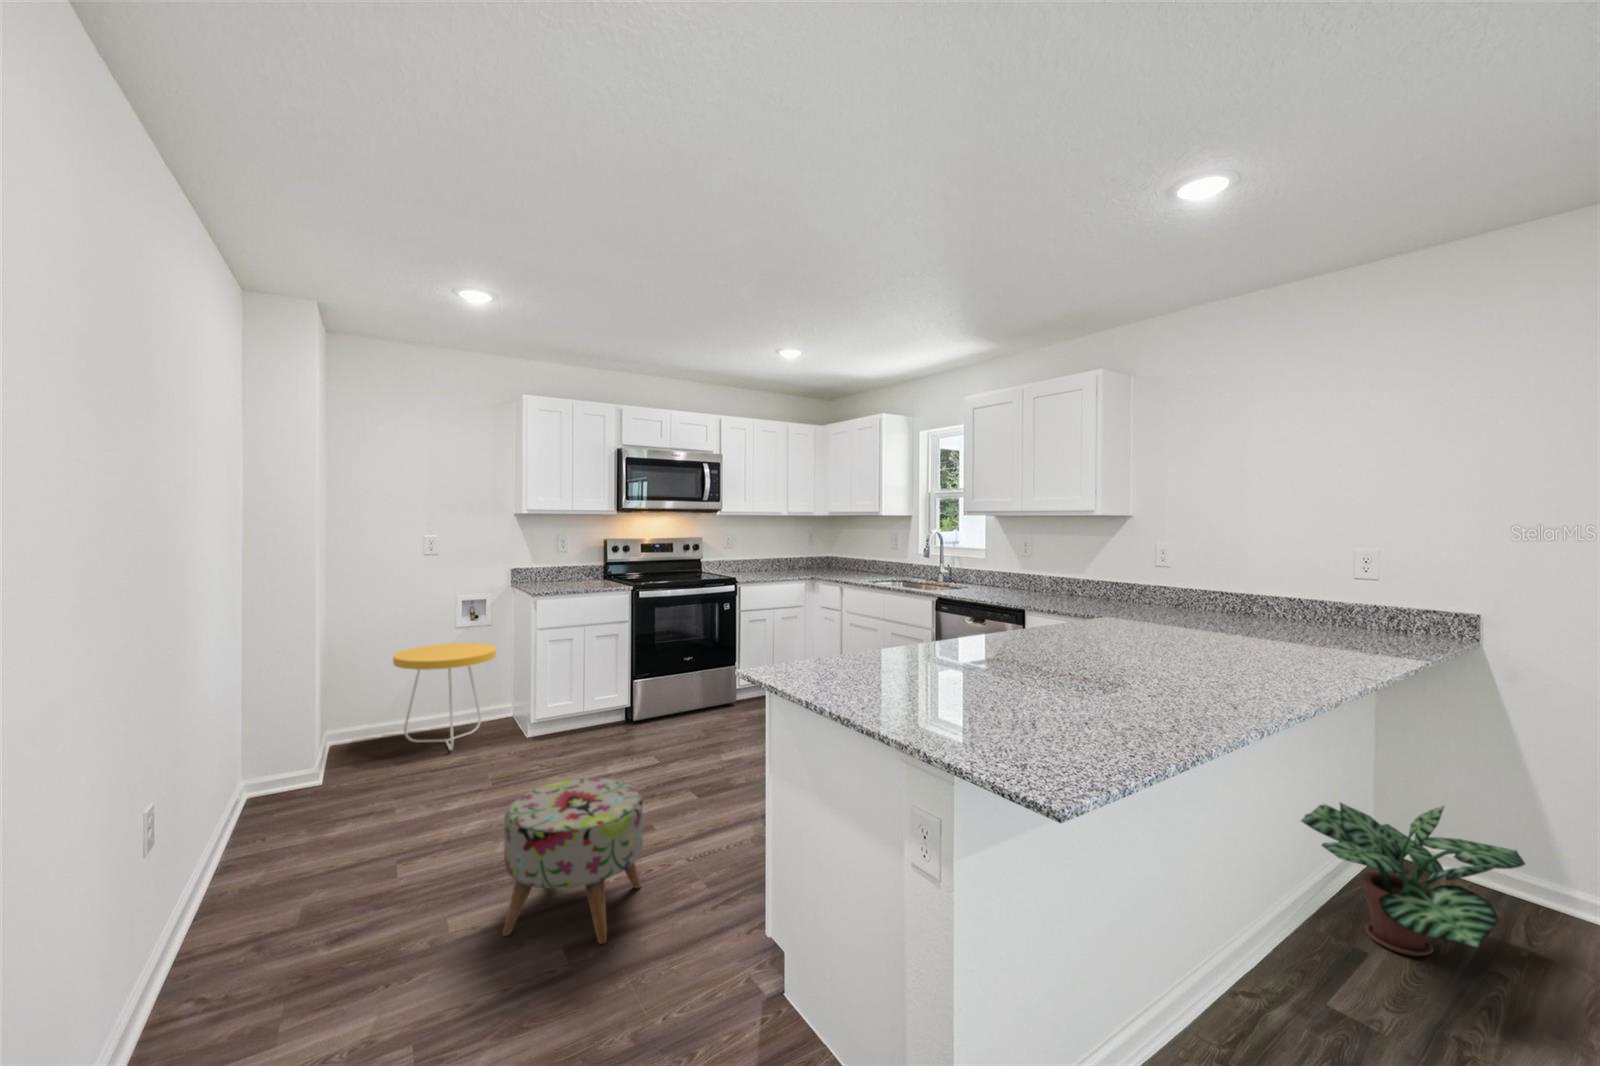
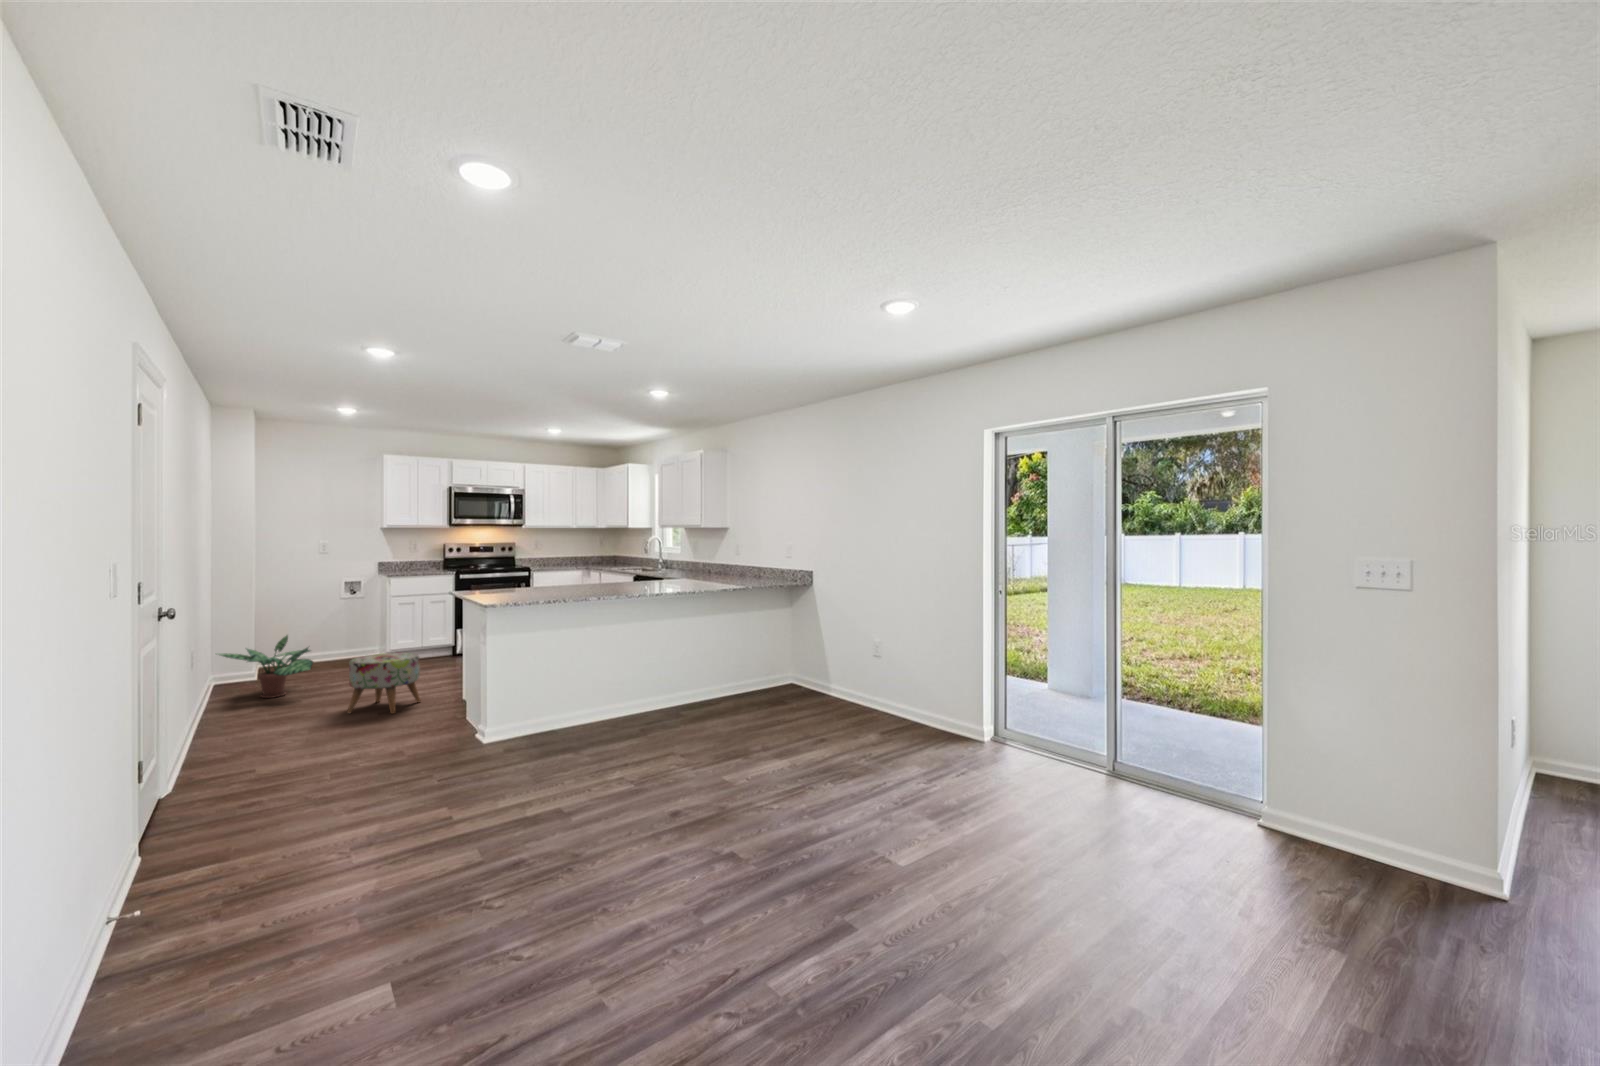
side table: present [393,643,496,750] -> none [300,608,366,668]
potted plant: present [1301,803,1525,956] -> present [219,635,313,698]

